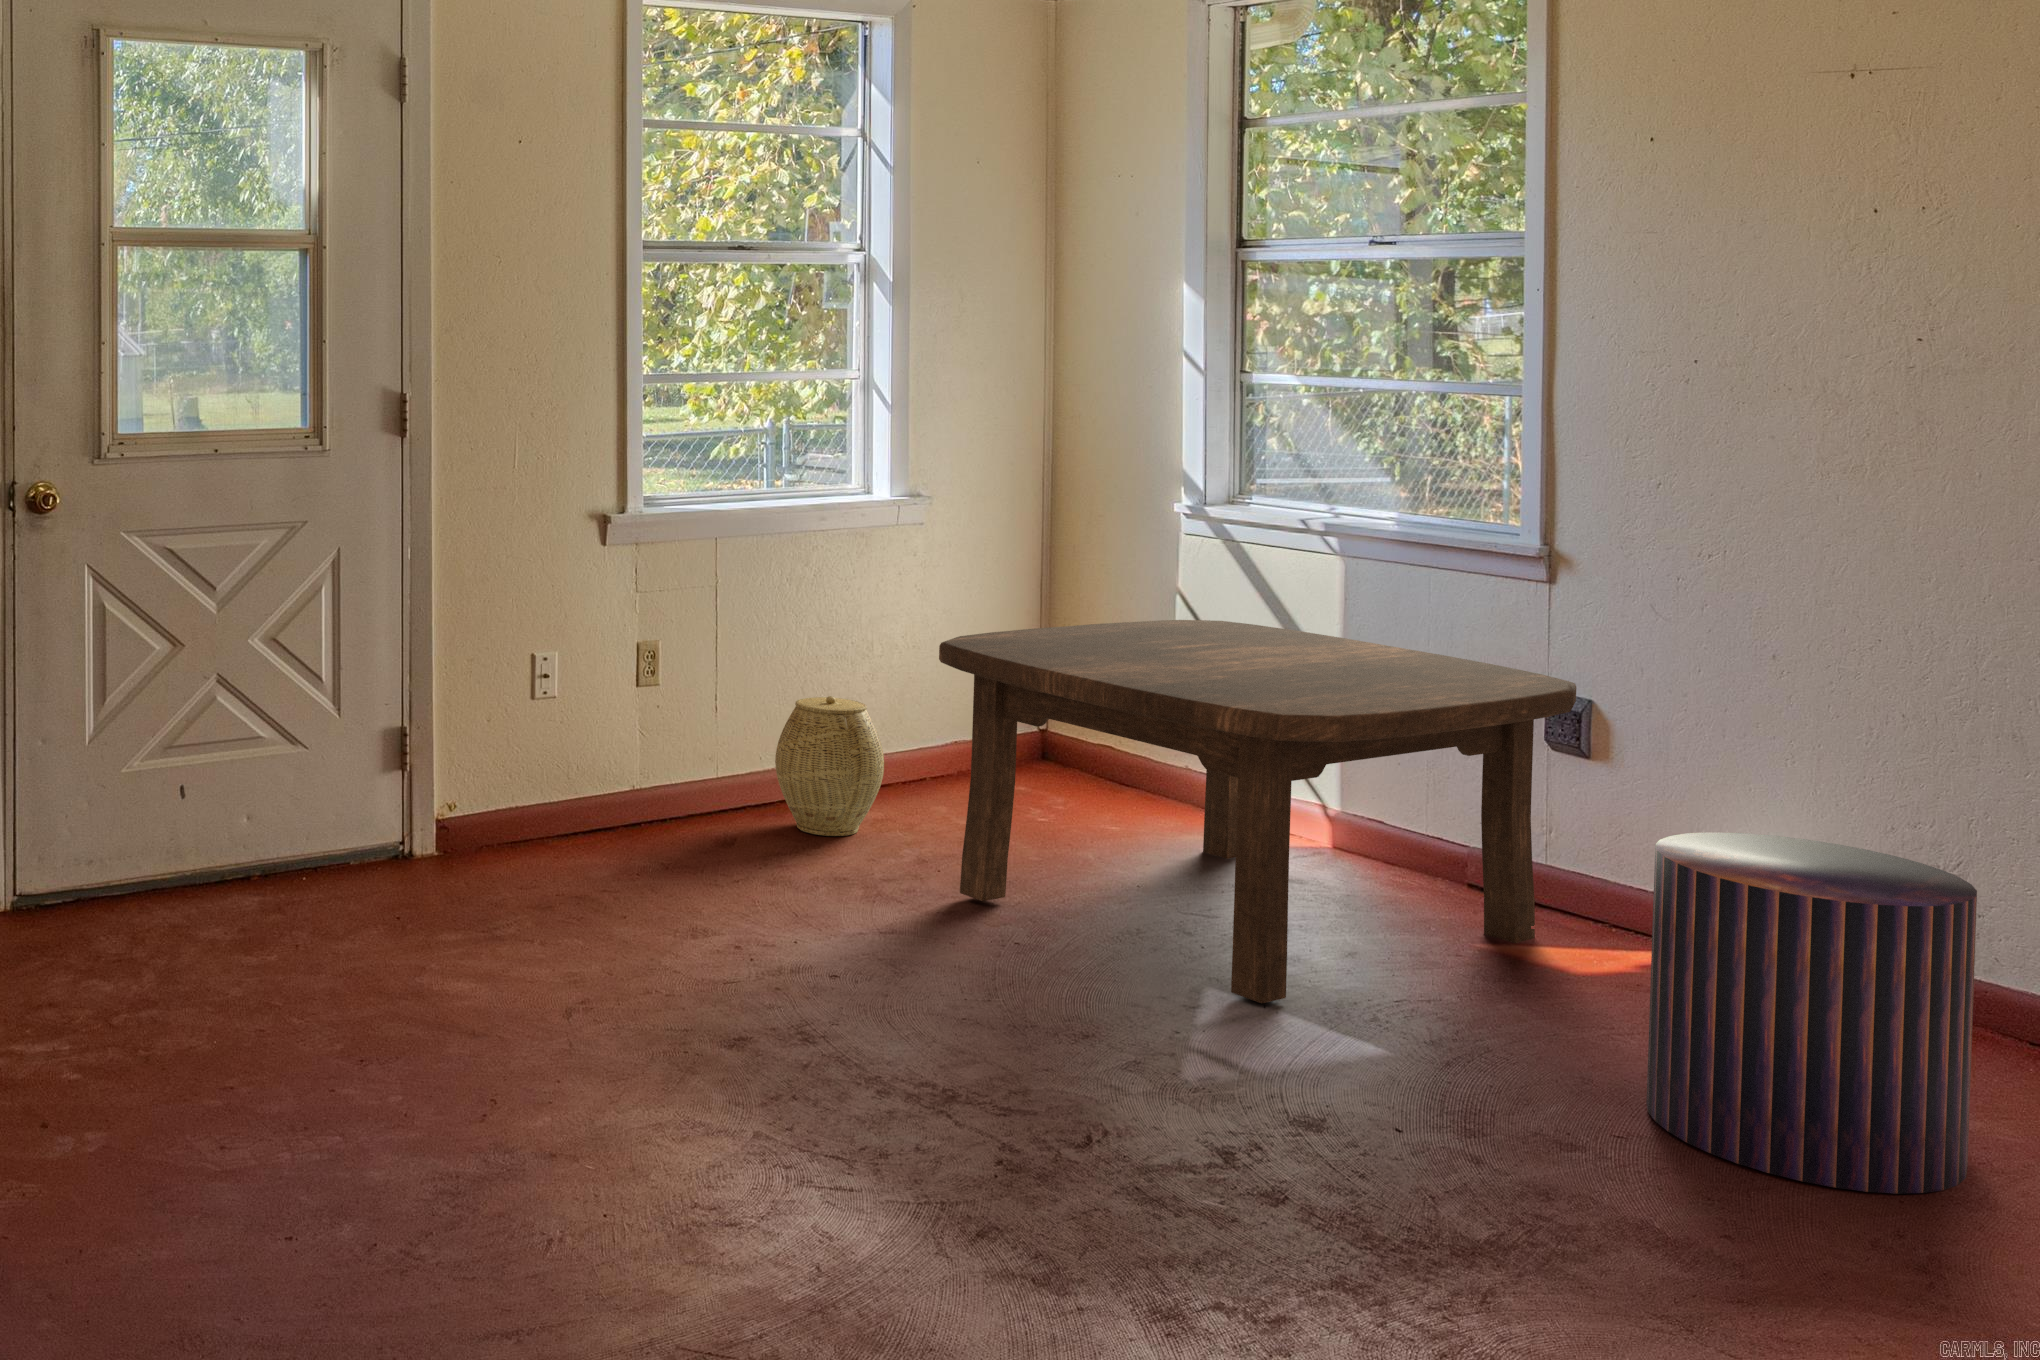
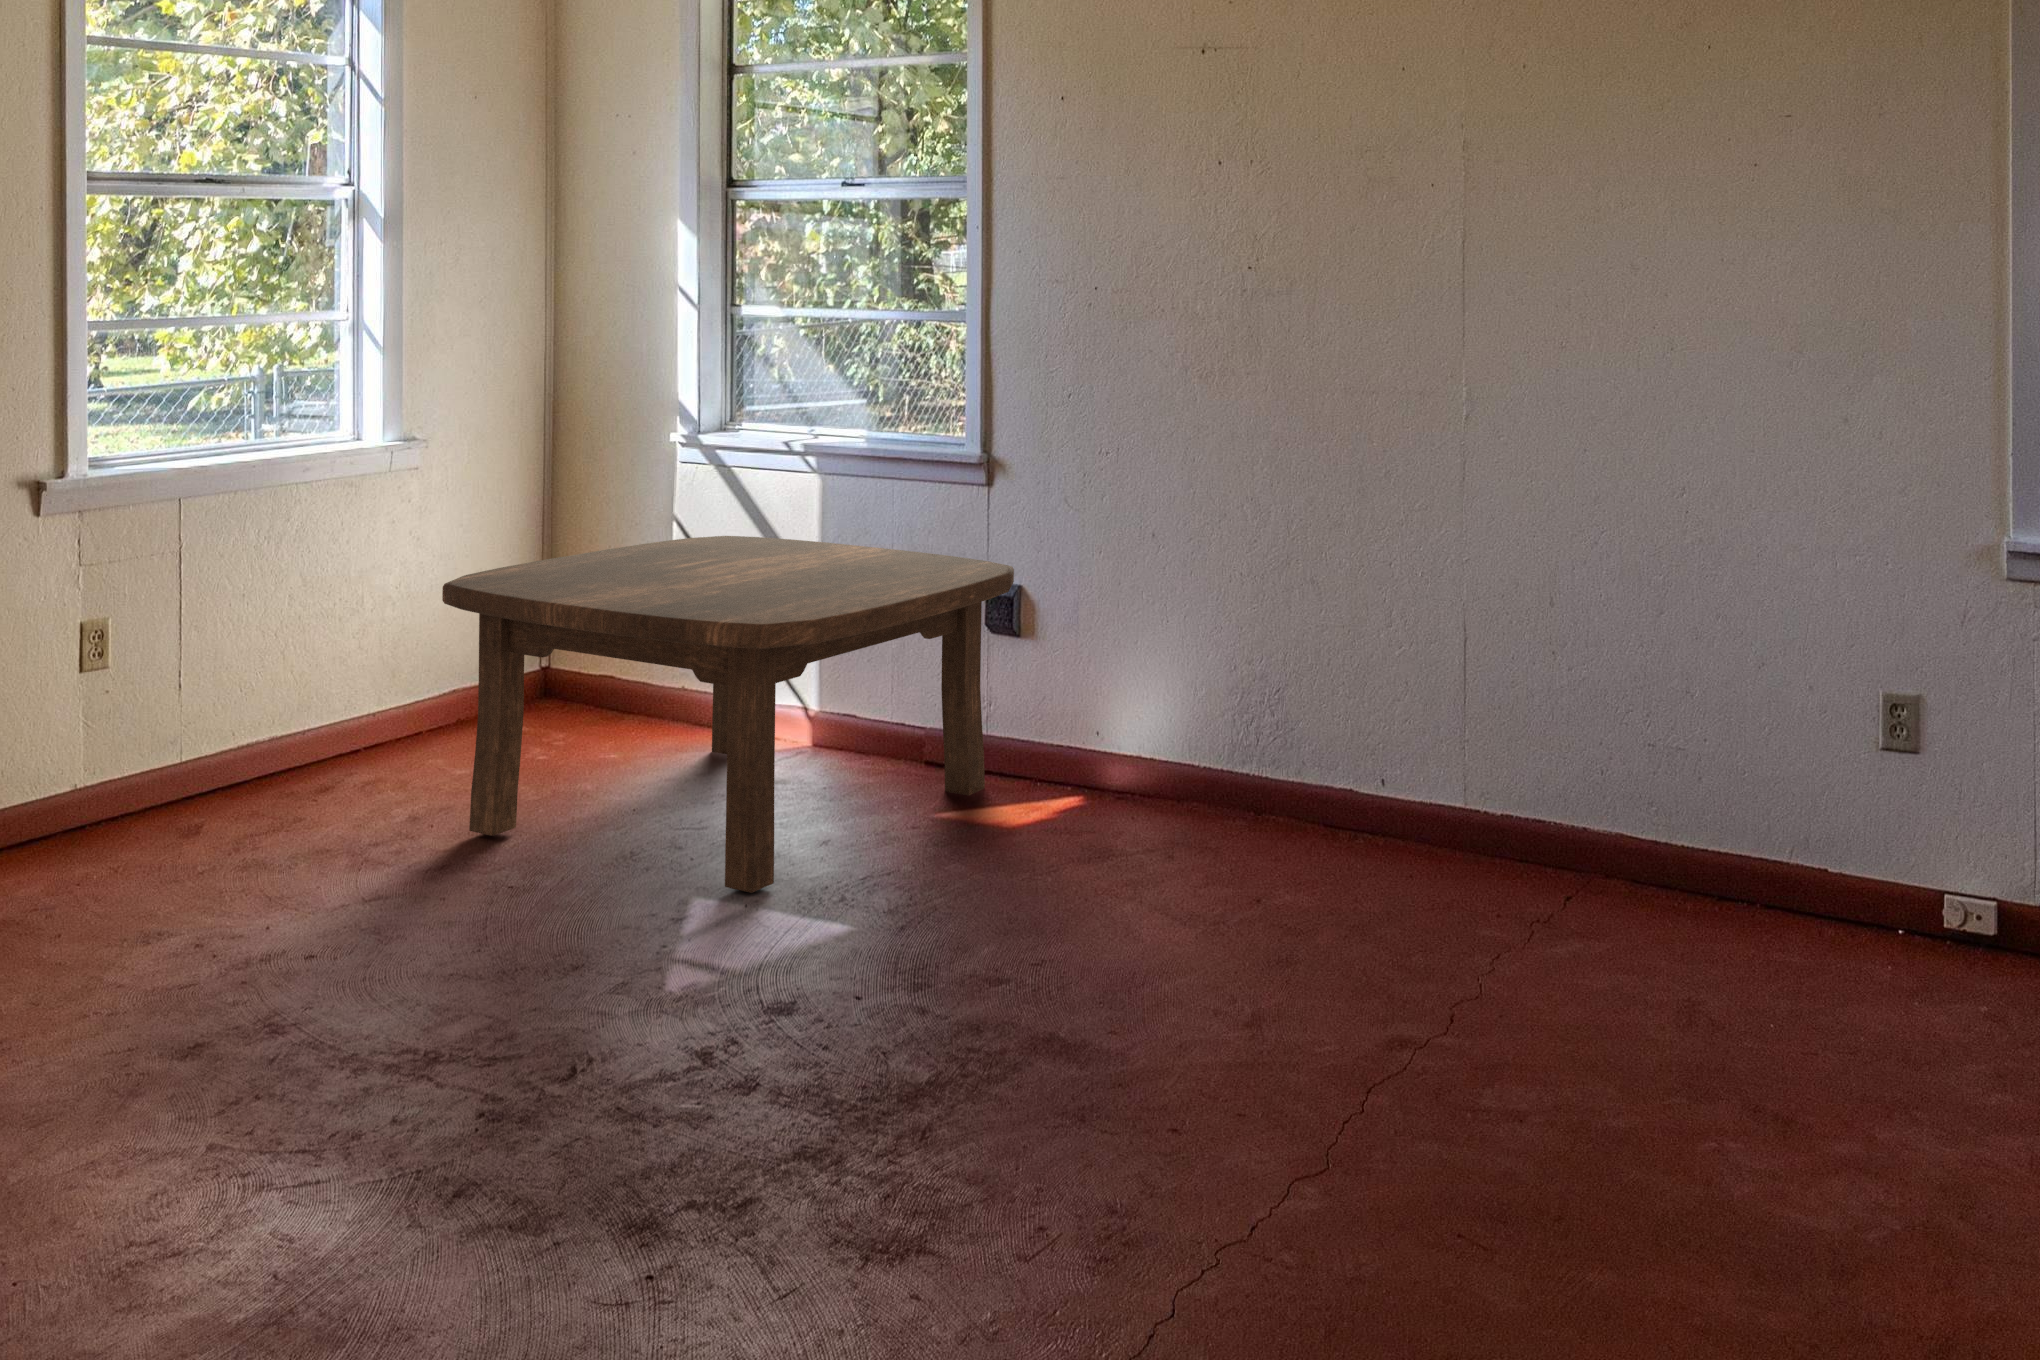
woven basket: present [775,696,884,836] -> none [274,647,395,791]
pouf: present [1647,832,1977,1194] -> none [1061,682,1287,967]

